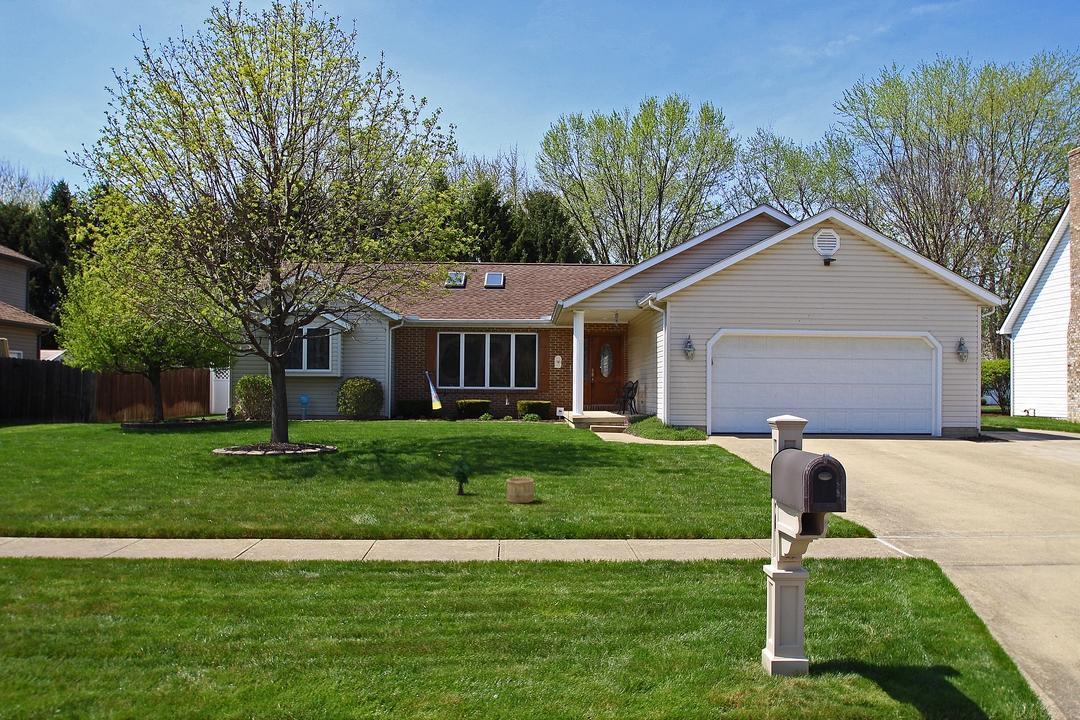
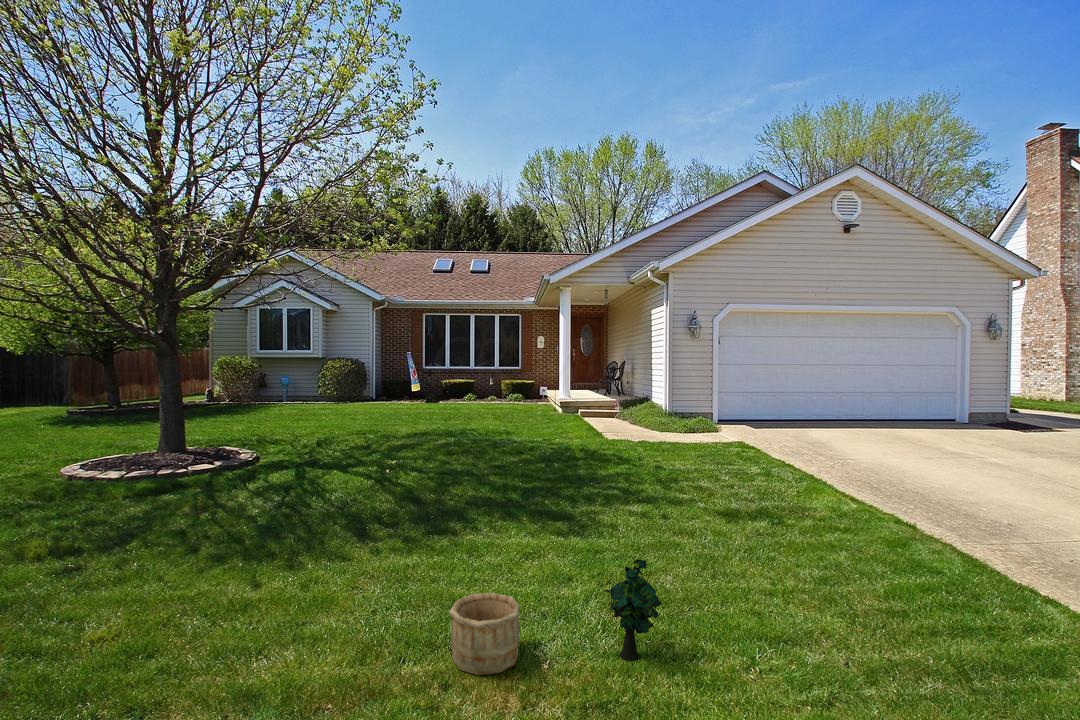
decorative plant: present [452,456,473,495] -> present [604,559,662,661]

